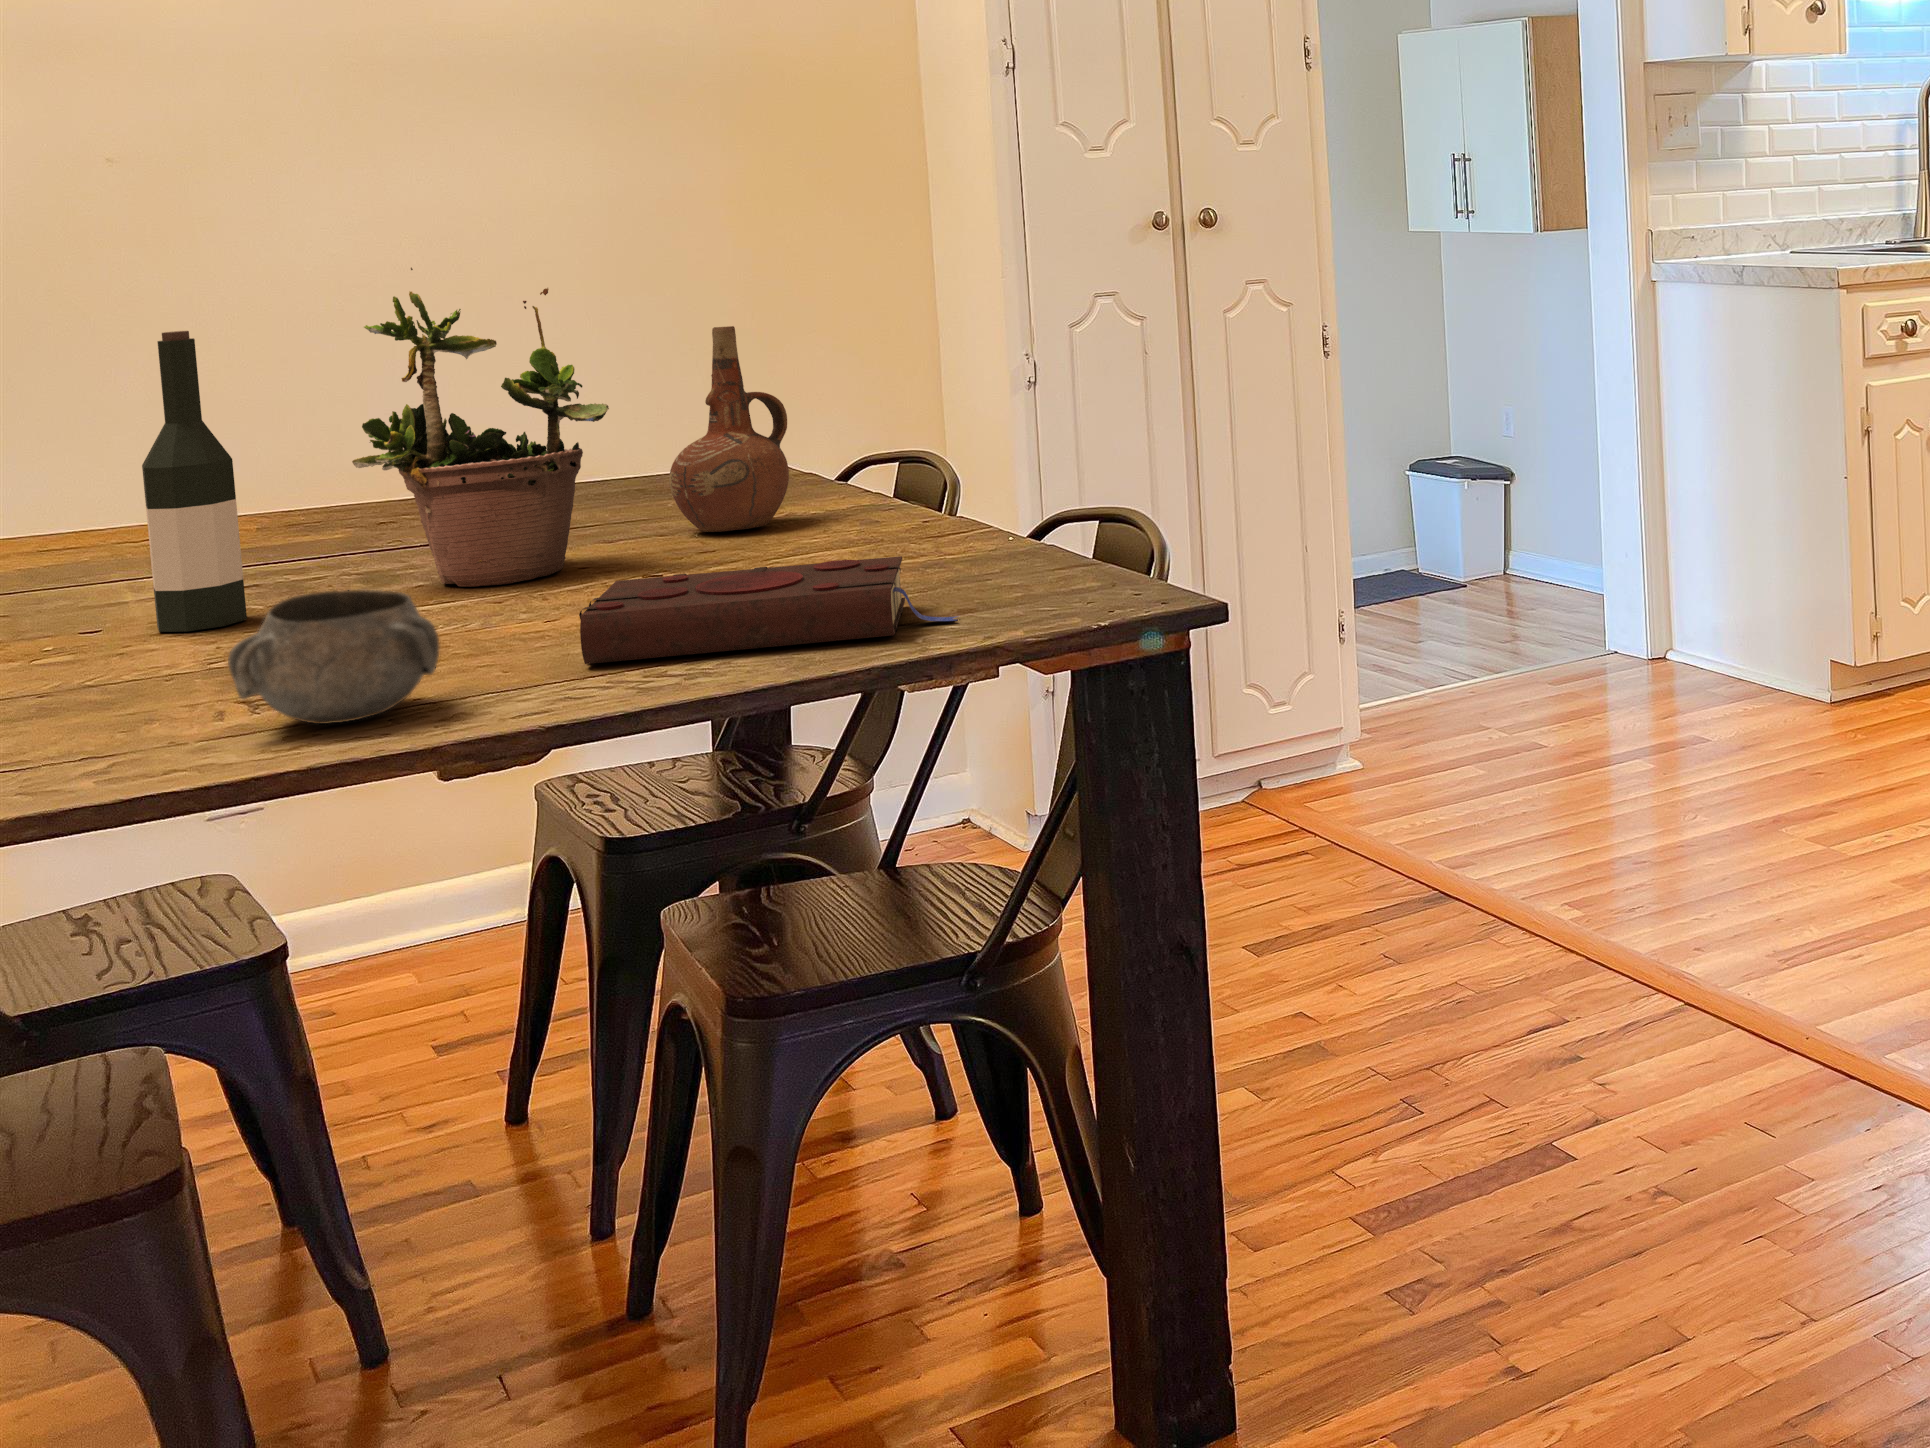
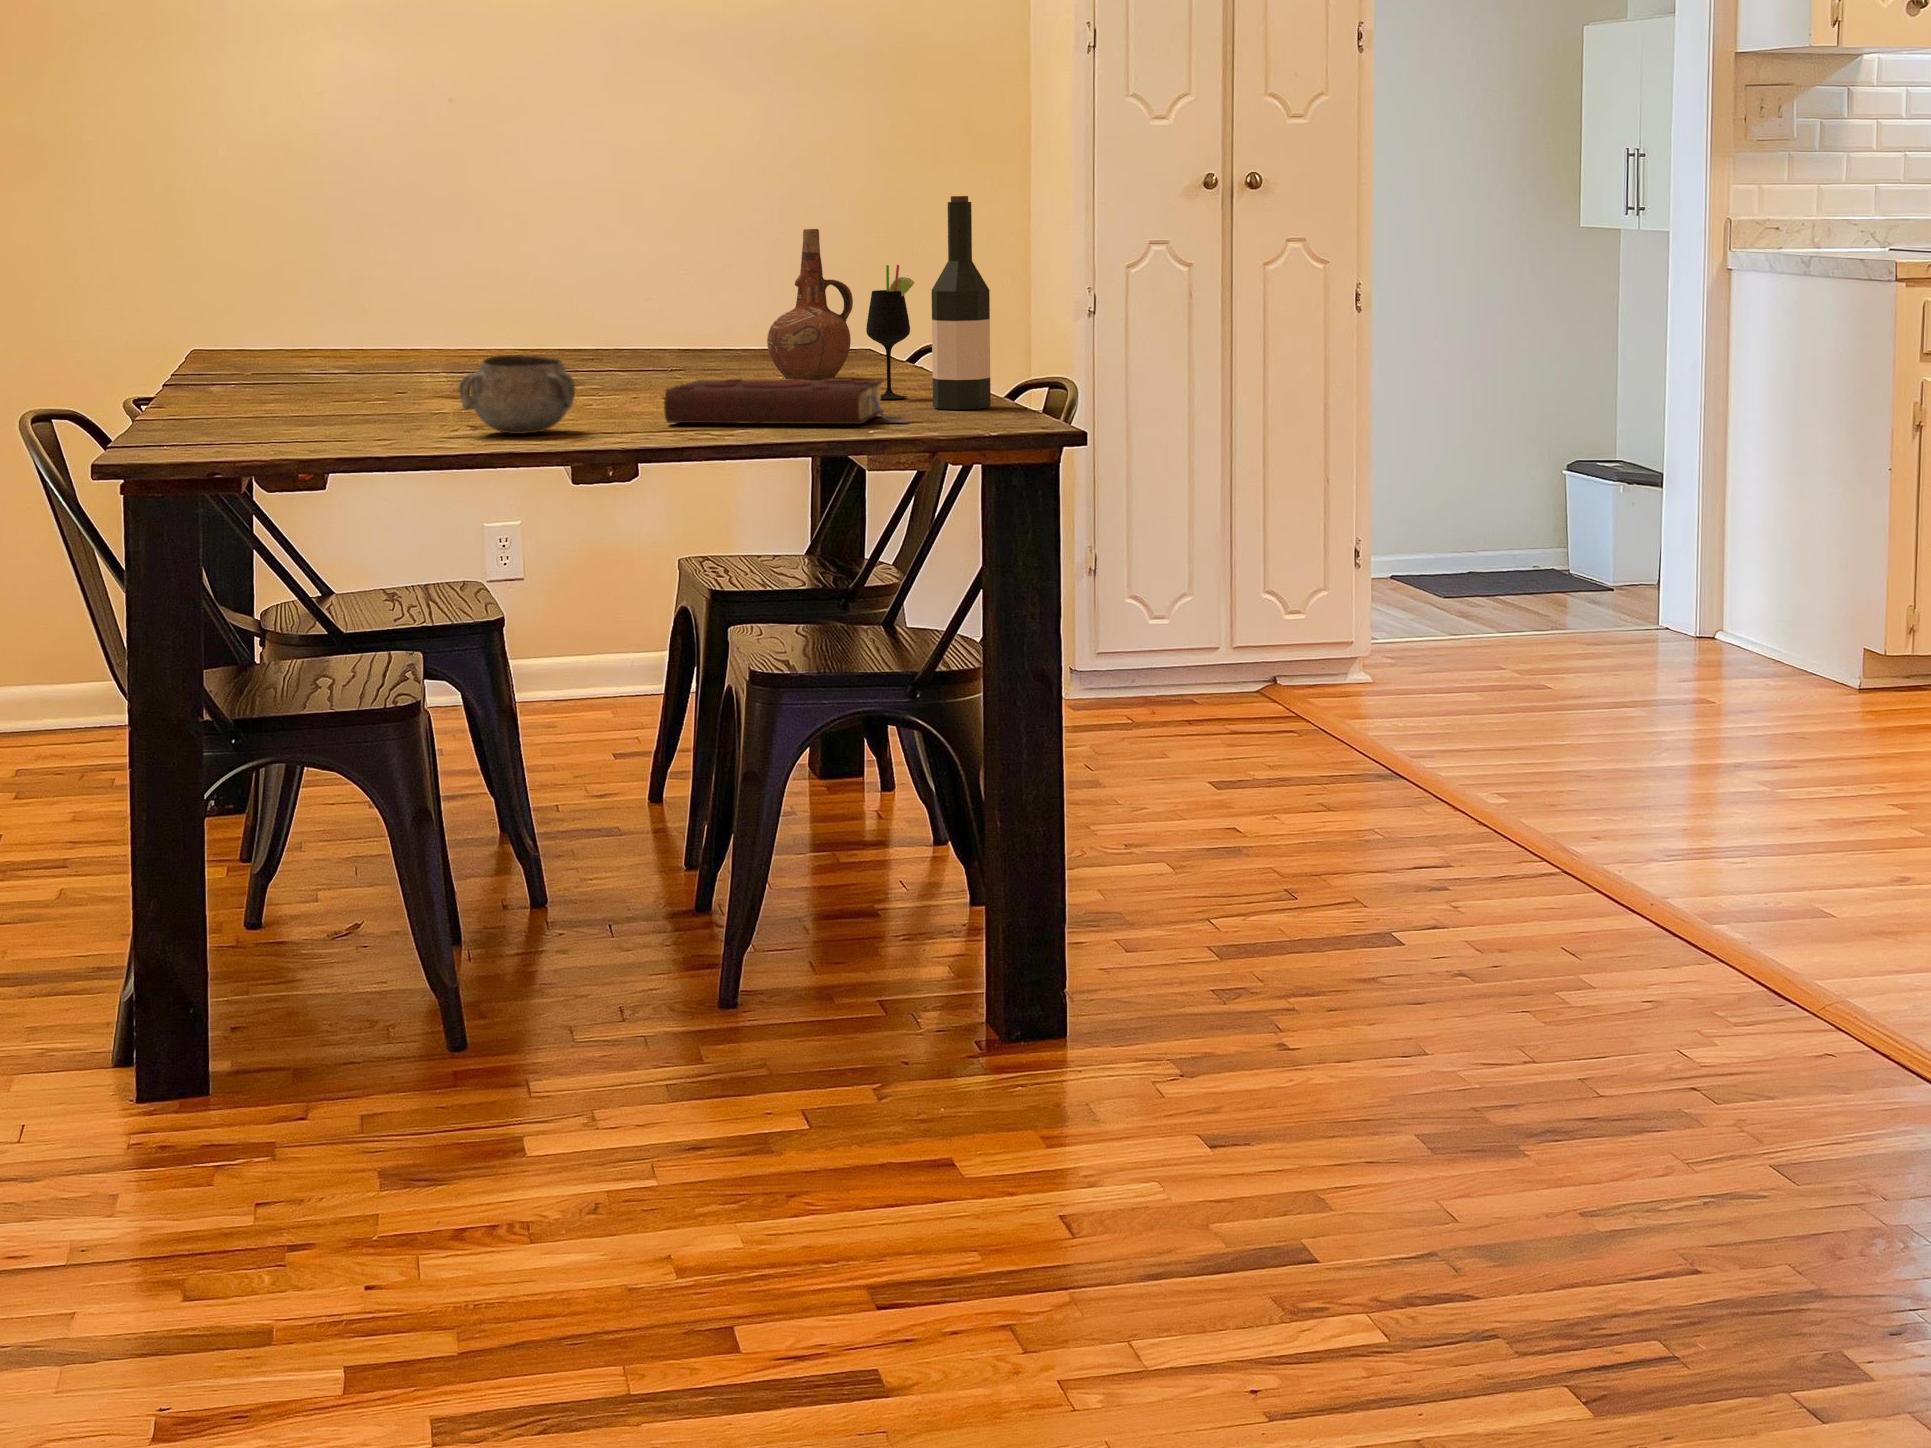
potted plant: present [352,268,609,587] -> none [557,169,720,393]
wine bottle: present [142,331,247,632] -> present [932,196,991,409]
wine glass: none [842,382,909,566] -> present [866,265,914,399]

